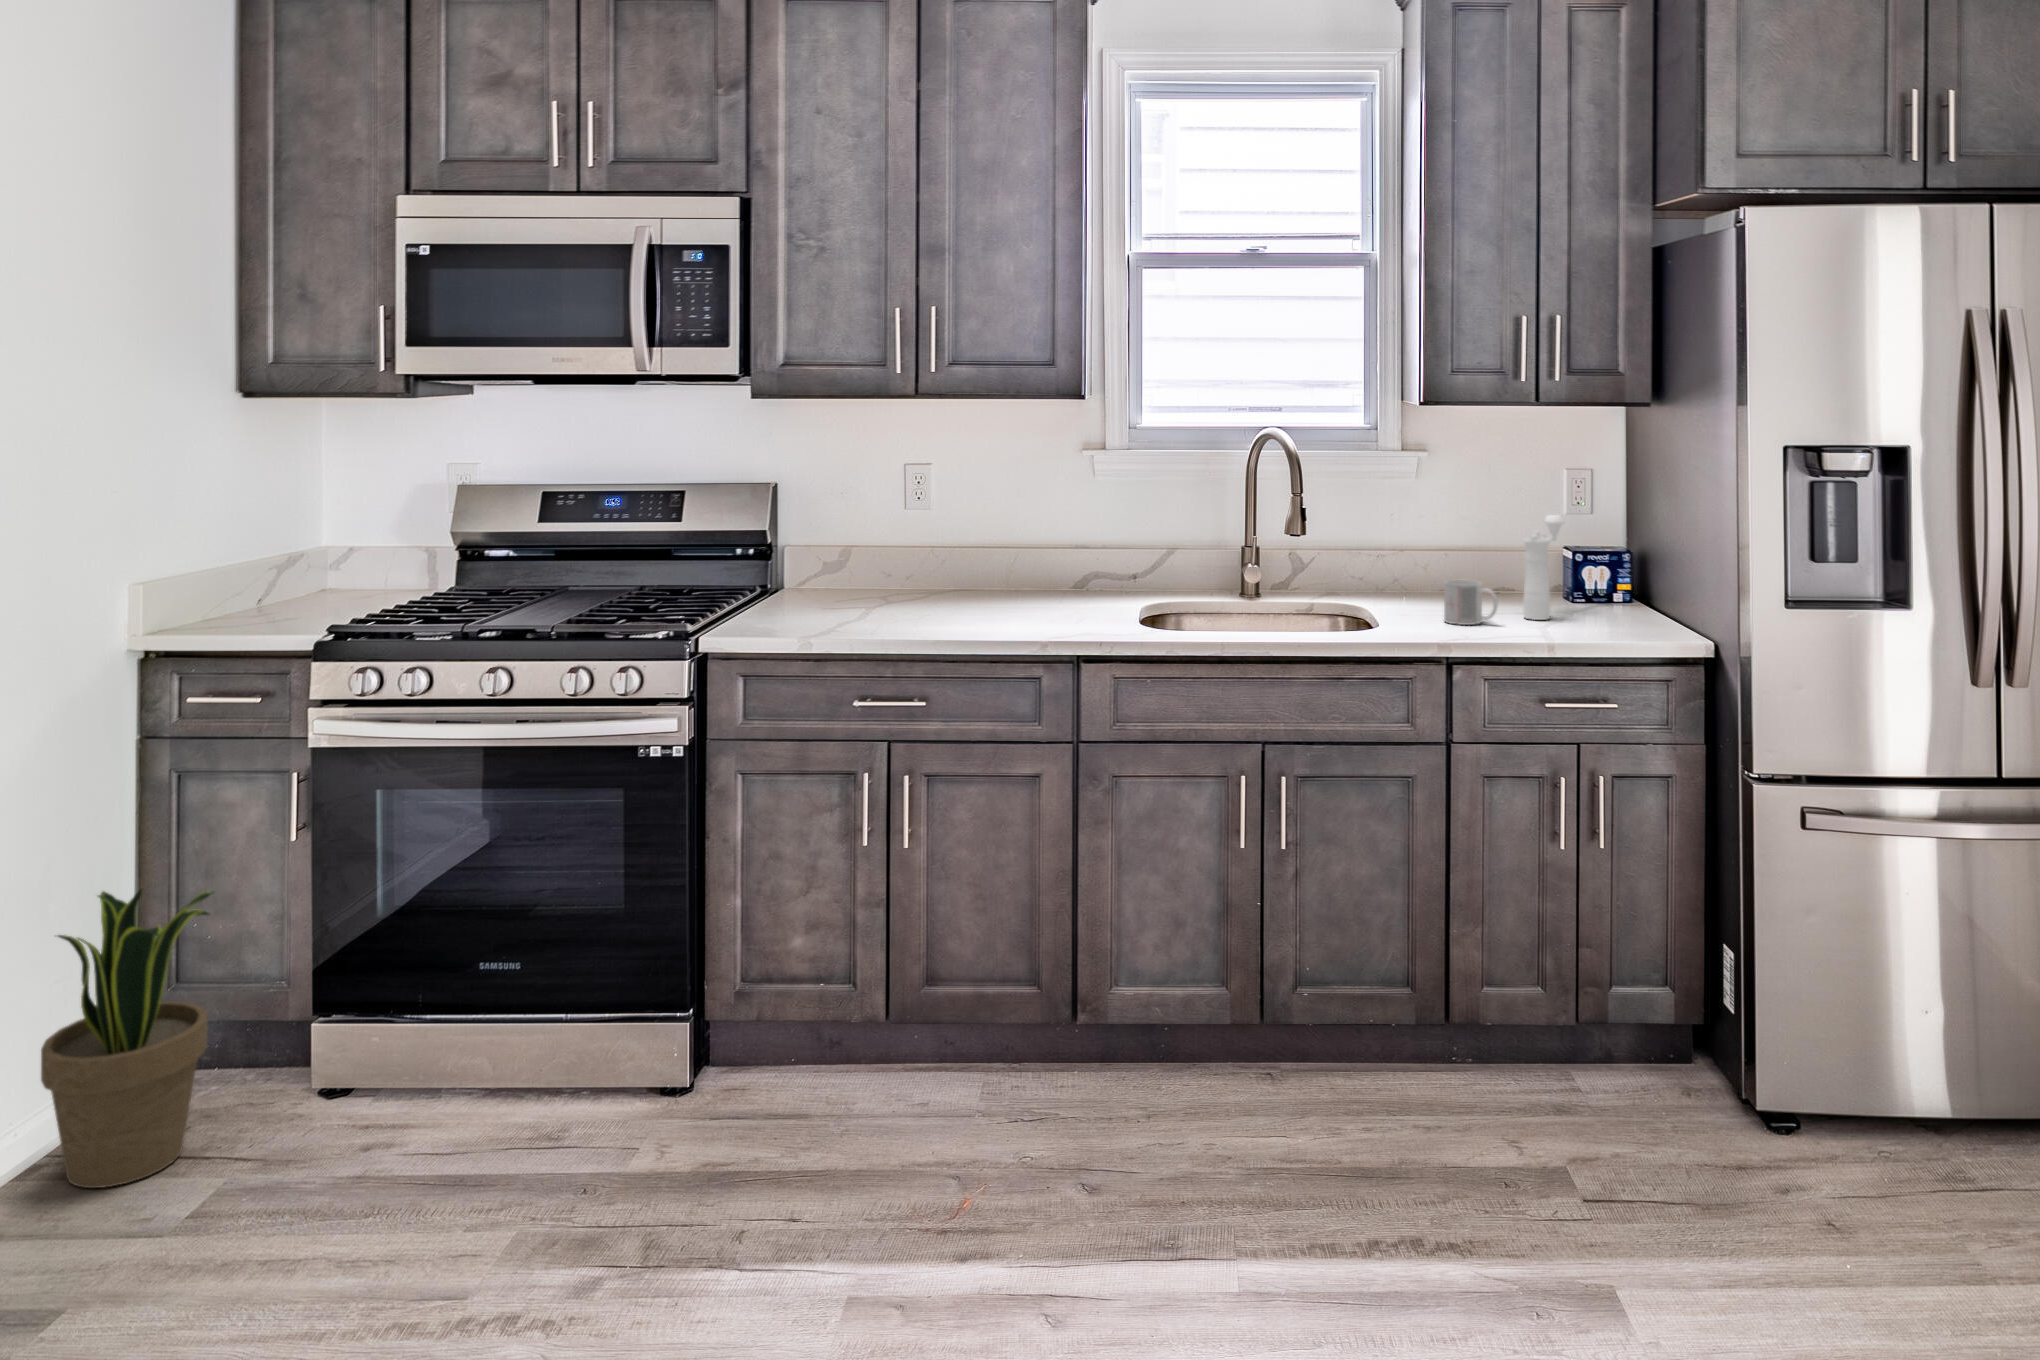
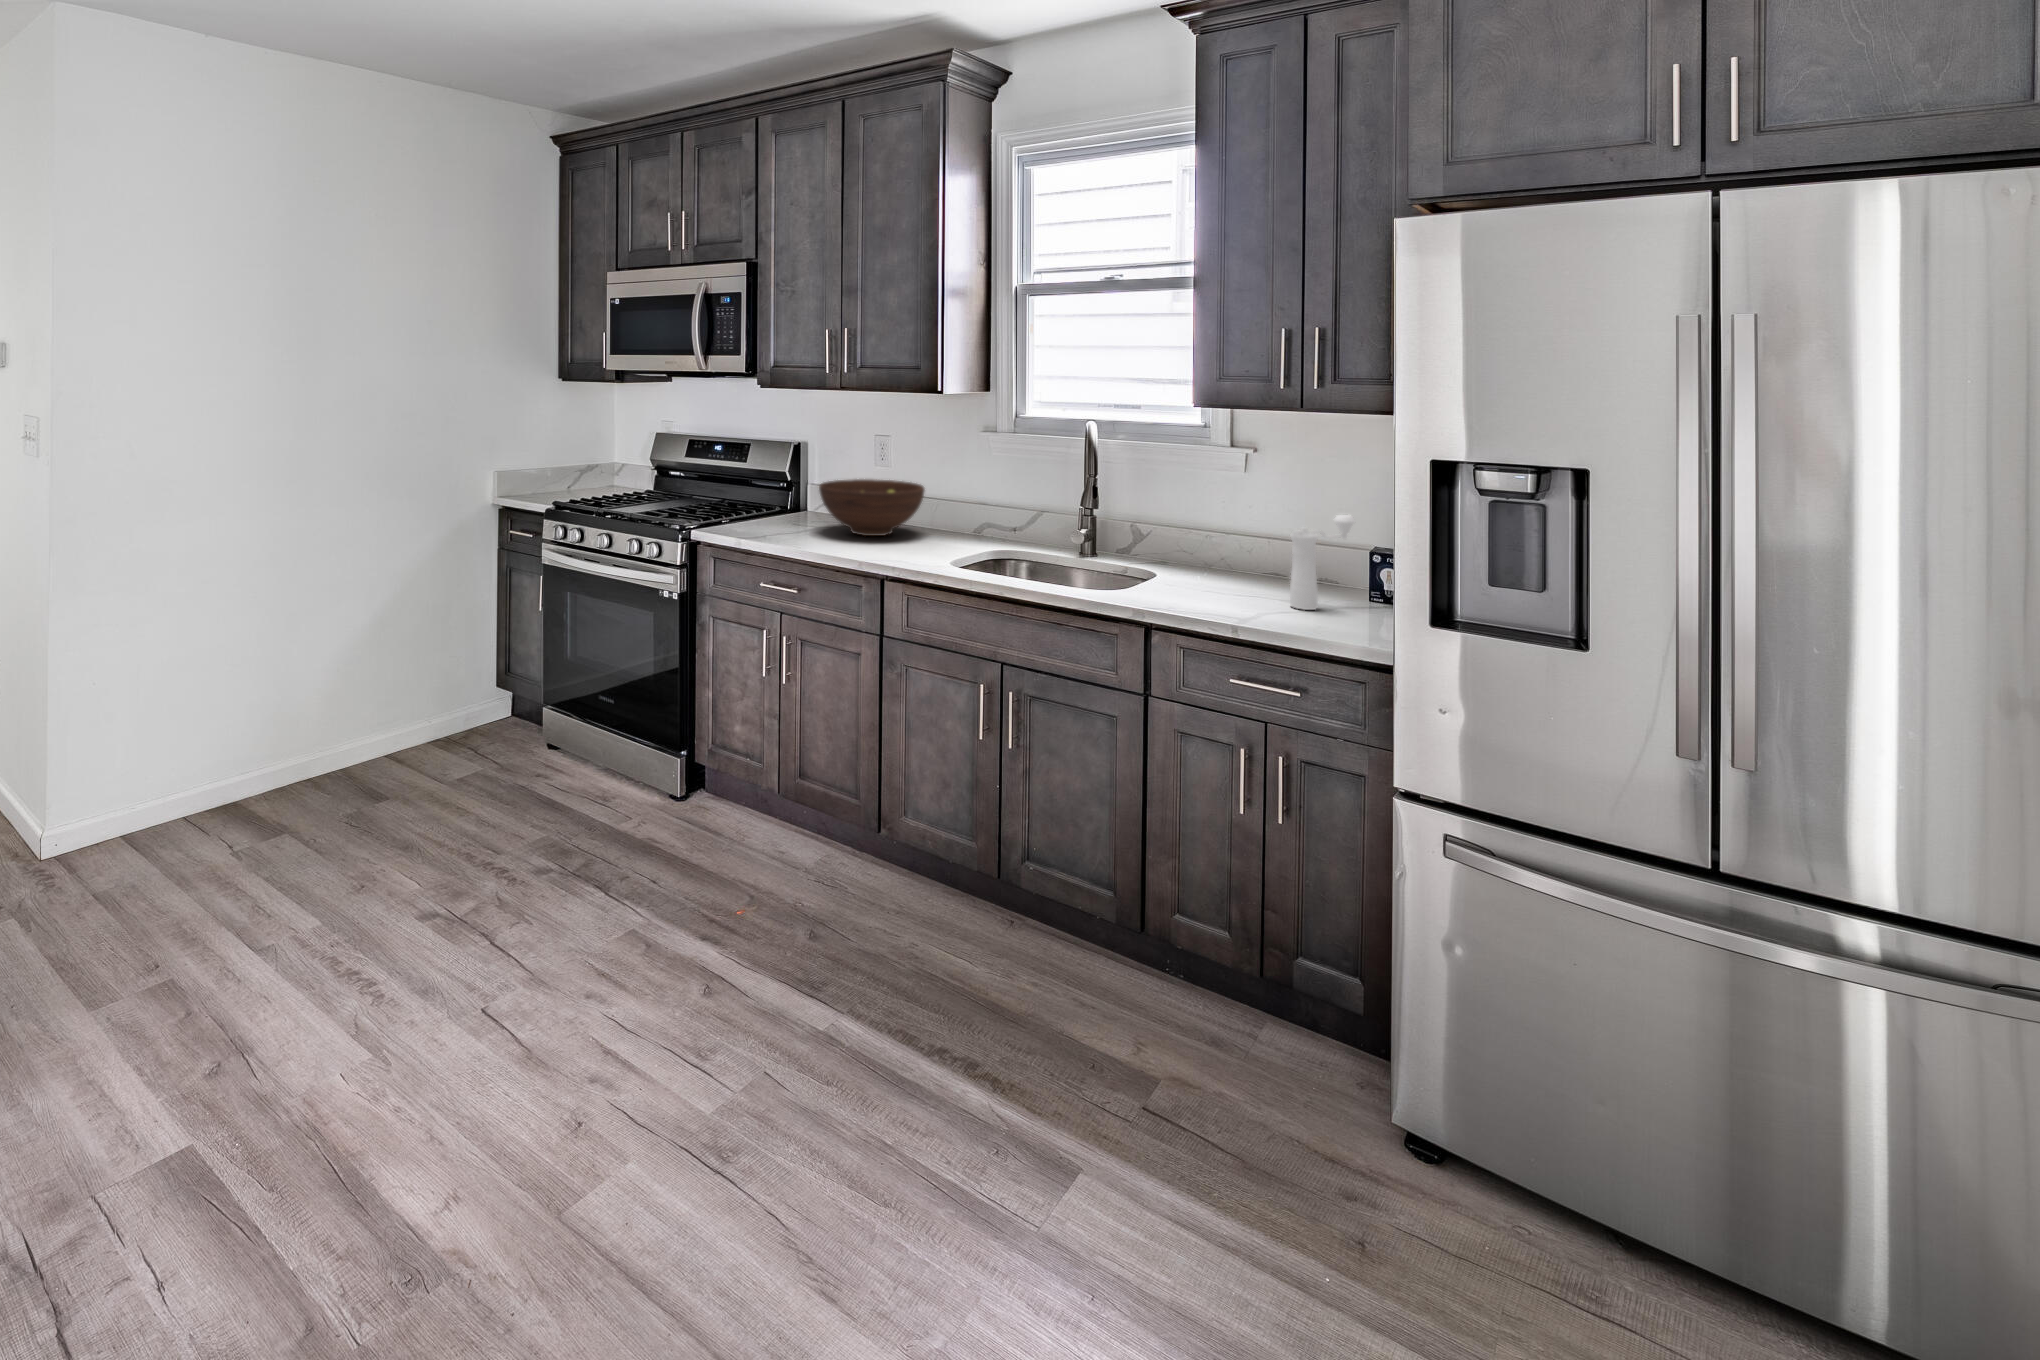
fruit bowl: none [875,528,1029,610] -> present [819,479,925,536]
mug: present [1444,580,1498,625] -> none [1201,561,1243,603]
potted plant: present [41,889,213,1188] -> none [424,617,500,756]

